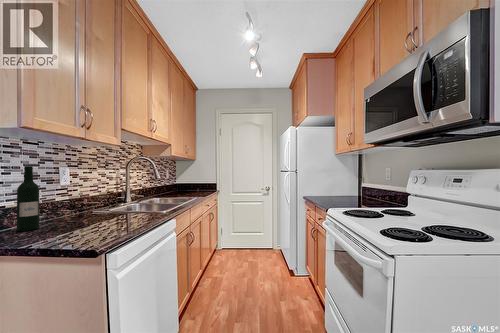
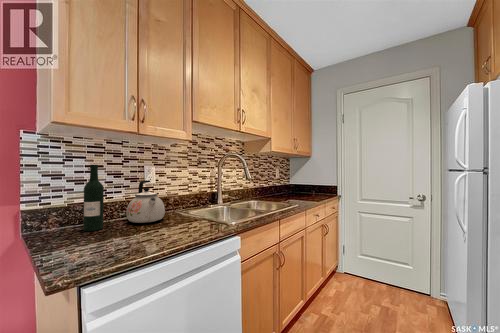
kettle: none [54,181,95,220] -> present [127,180,165,223]

